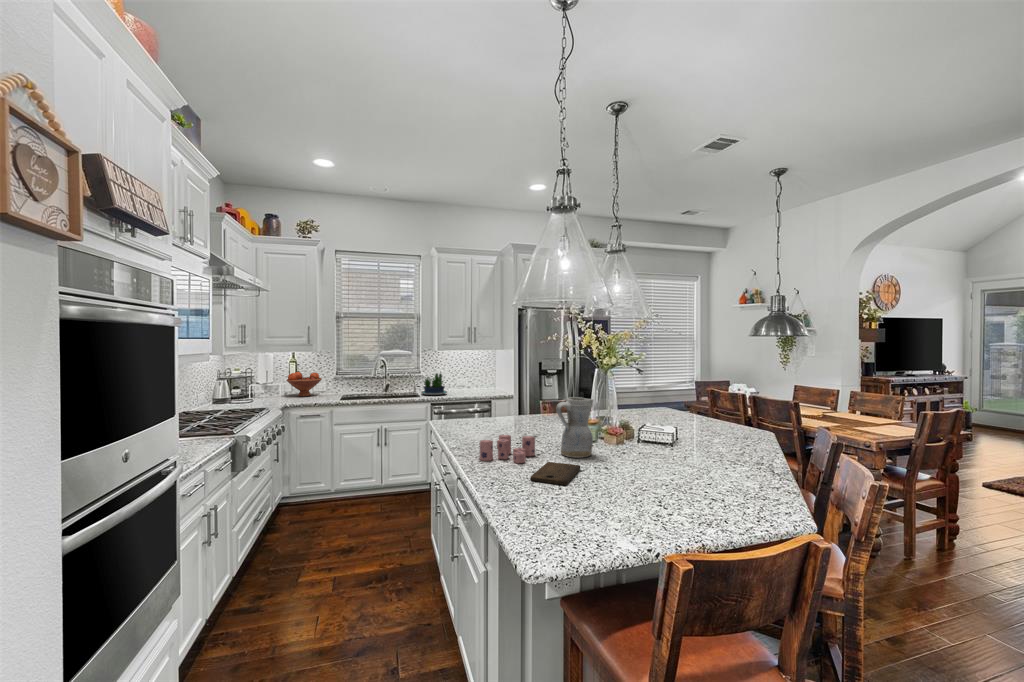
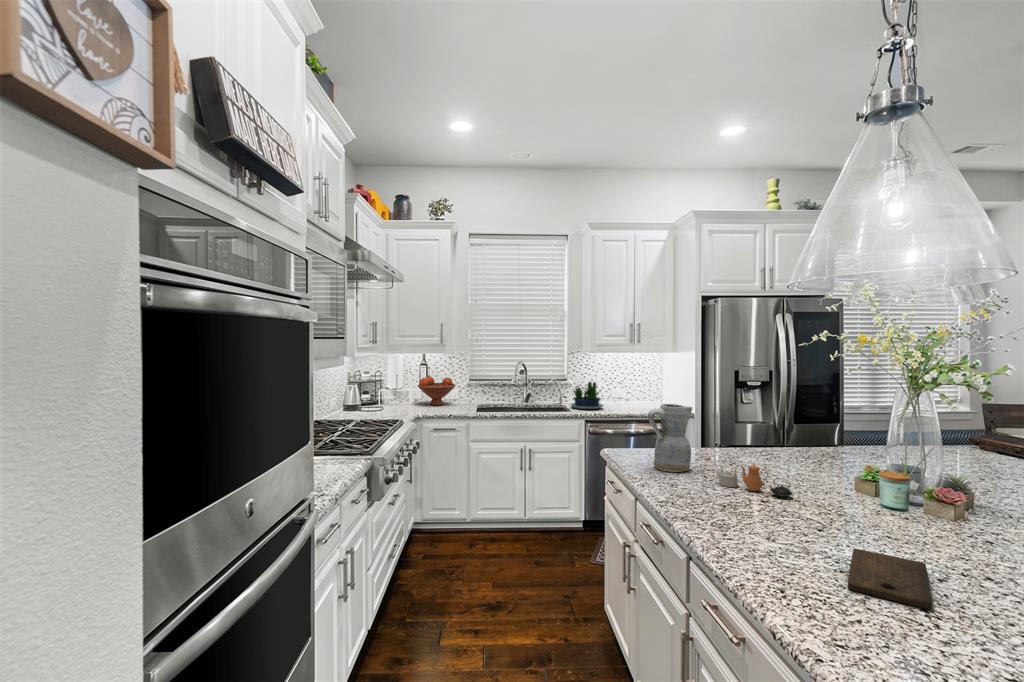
ceramic pitcher: present [556,397,593,458] -> present [648,404,692,472]
teapot: none [495,420,538,441] -> present [716,463,793,497]
candle: present [480,435,535,463] -> none [721,489,811,544]

